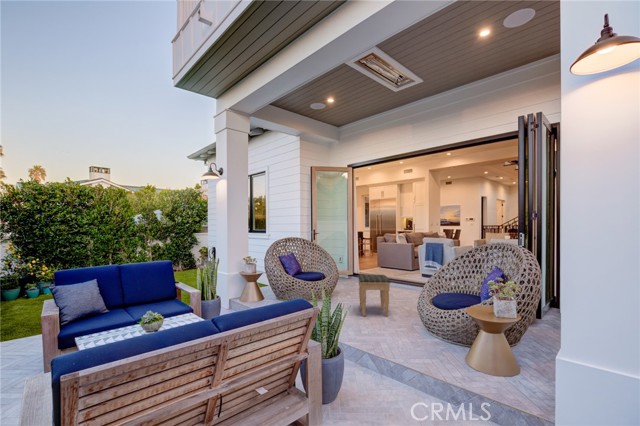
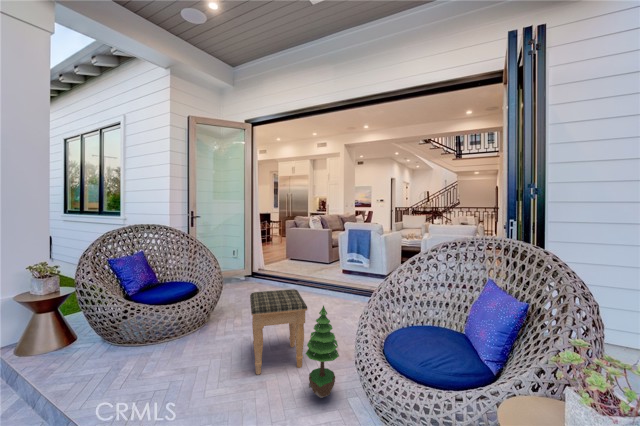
potted tree: none [389,277,407,326] -> present [306,306,339,398]

